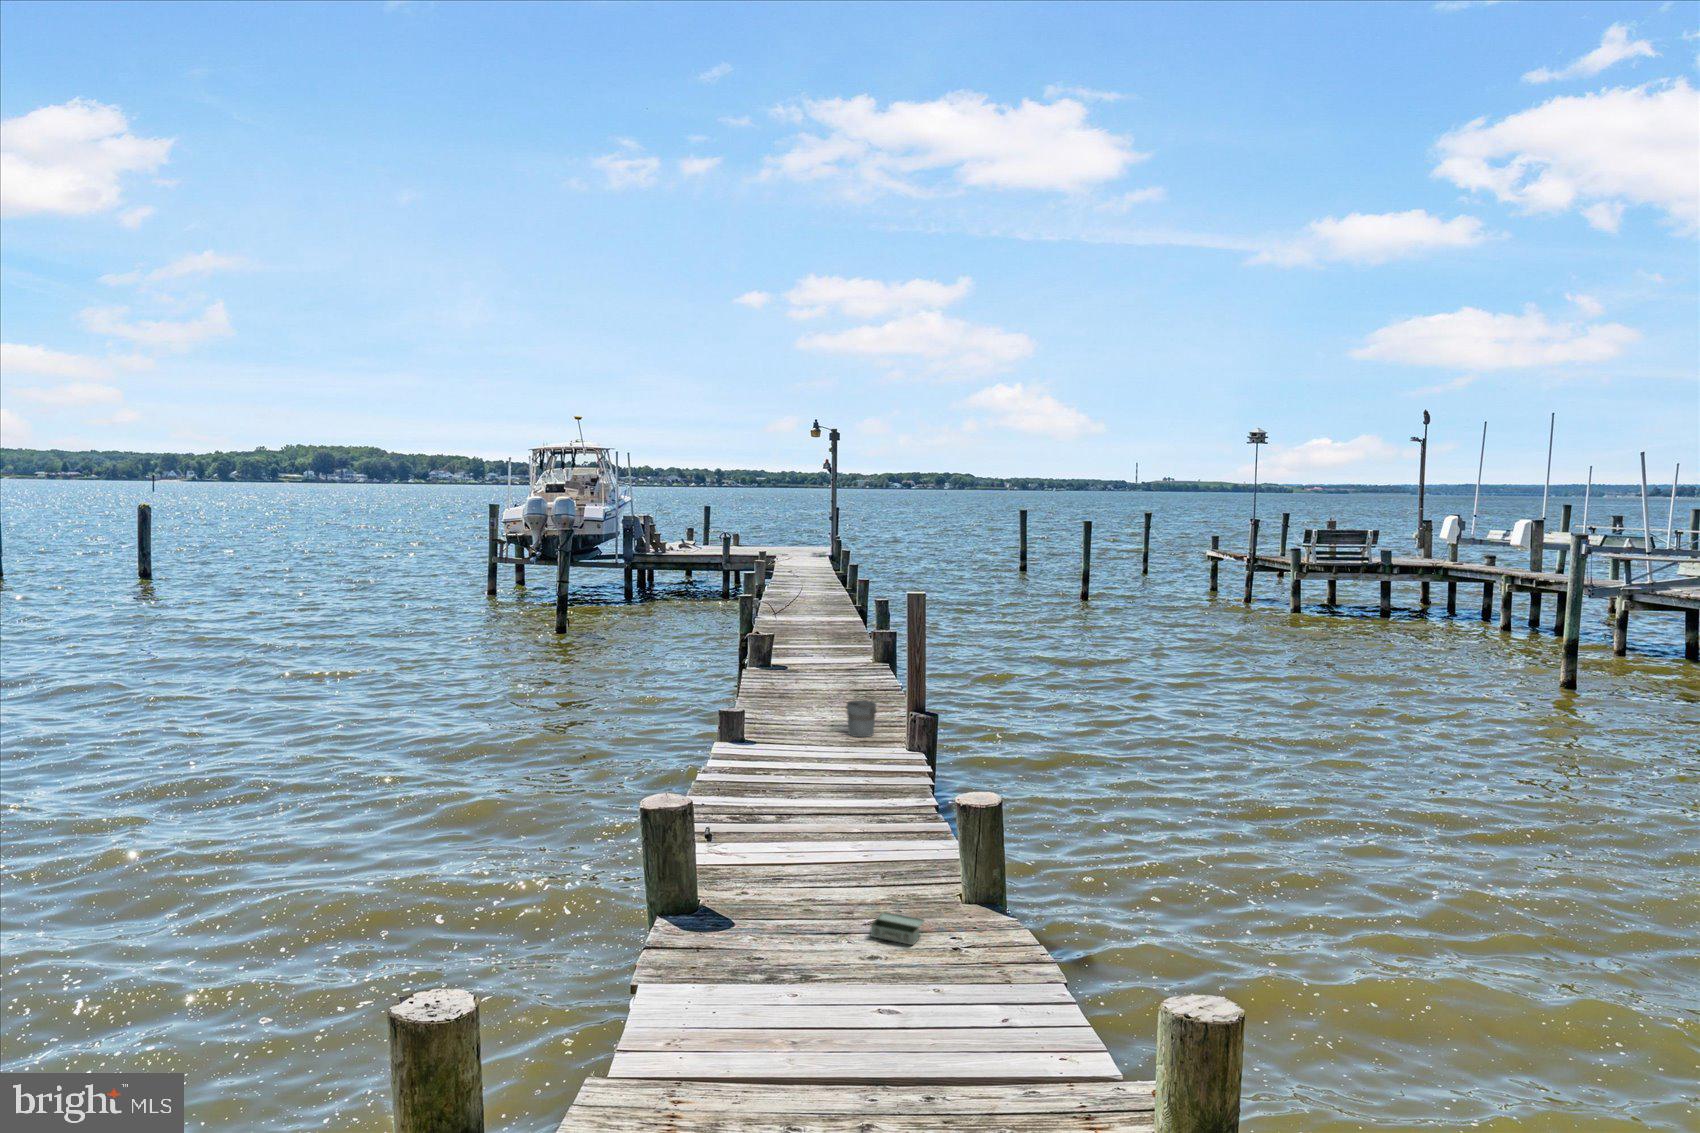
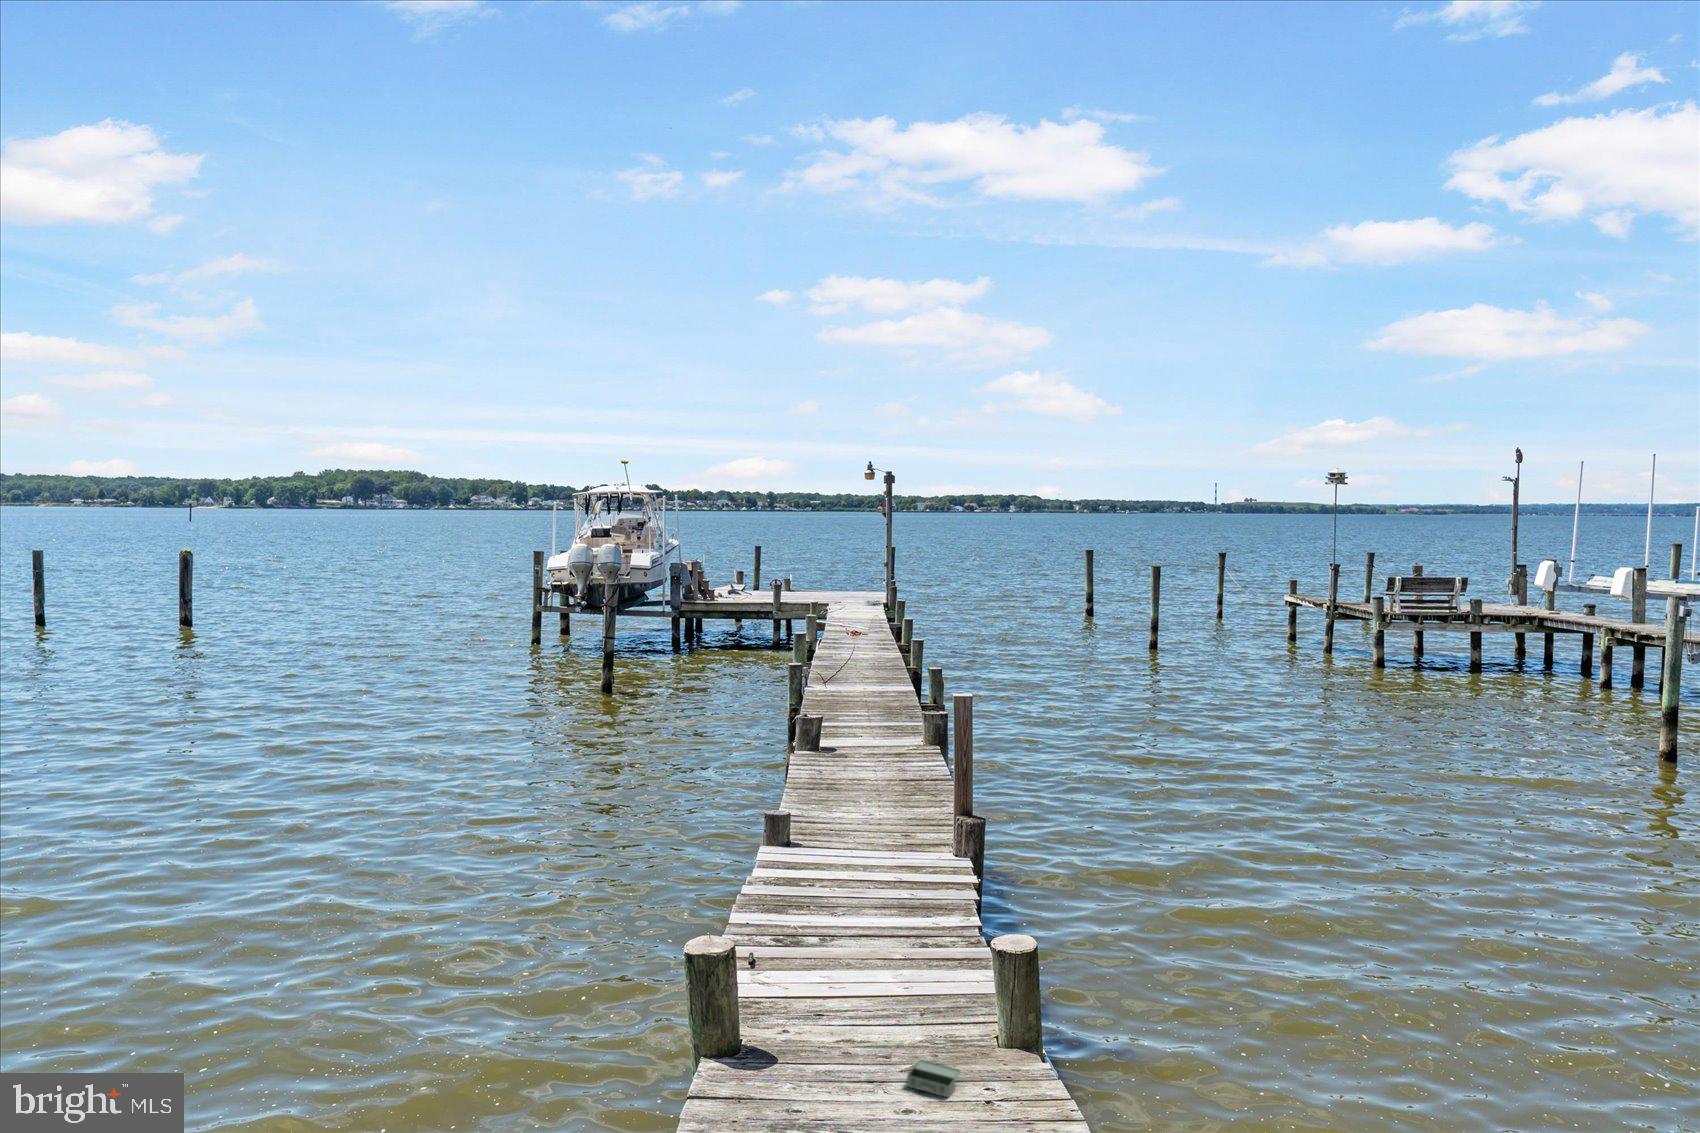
bucket: present [846,700,877,737] -> none [889,801,923,840]

